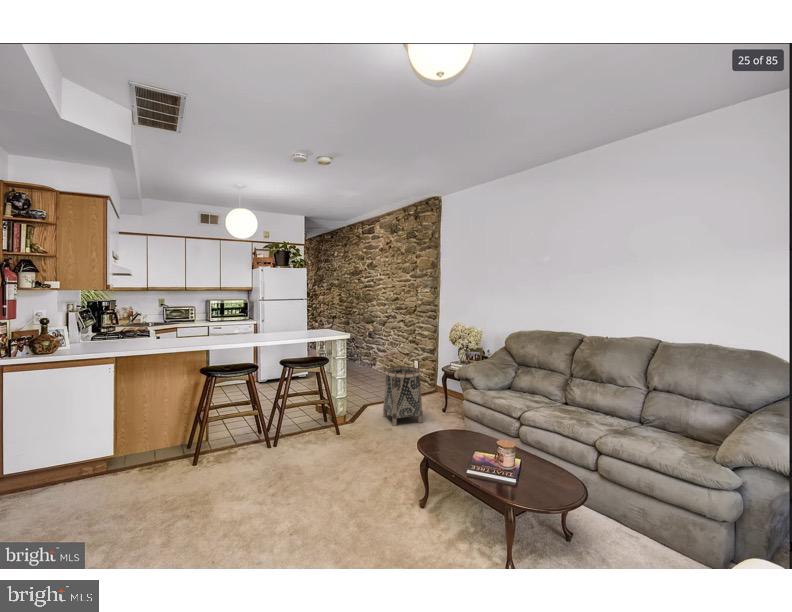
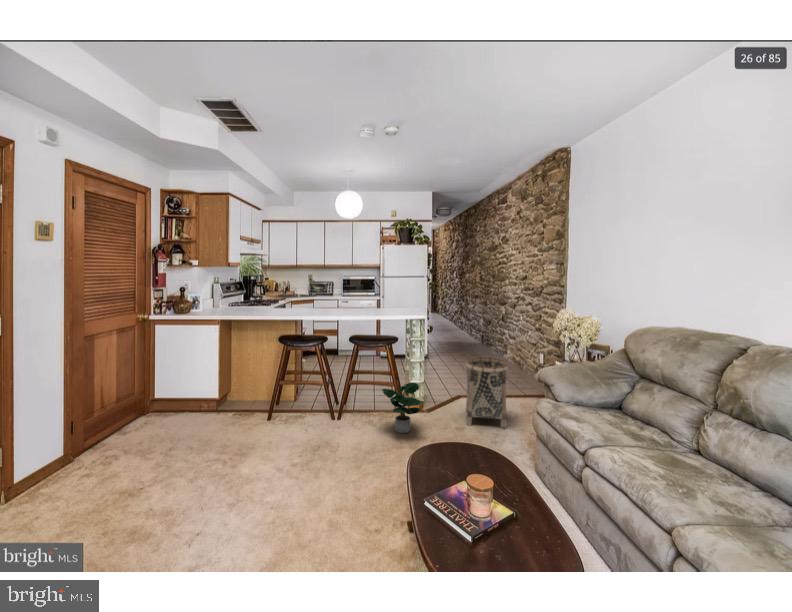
potted plant: none [327,396,368,444] -> present [382,383,422,433]

